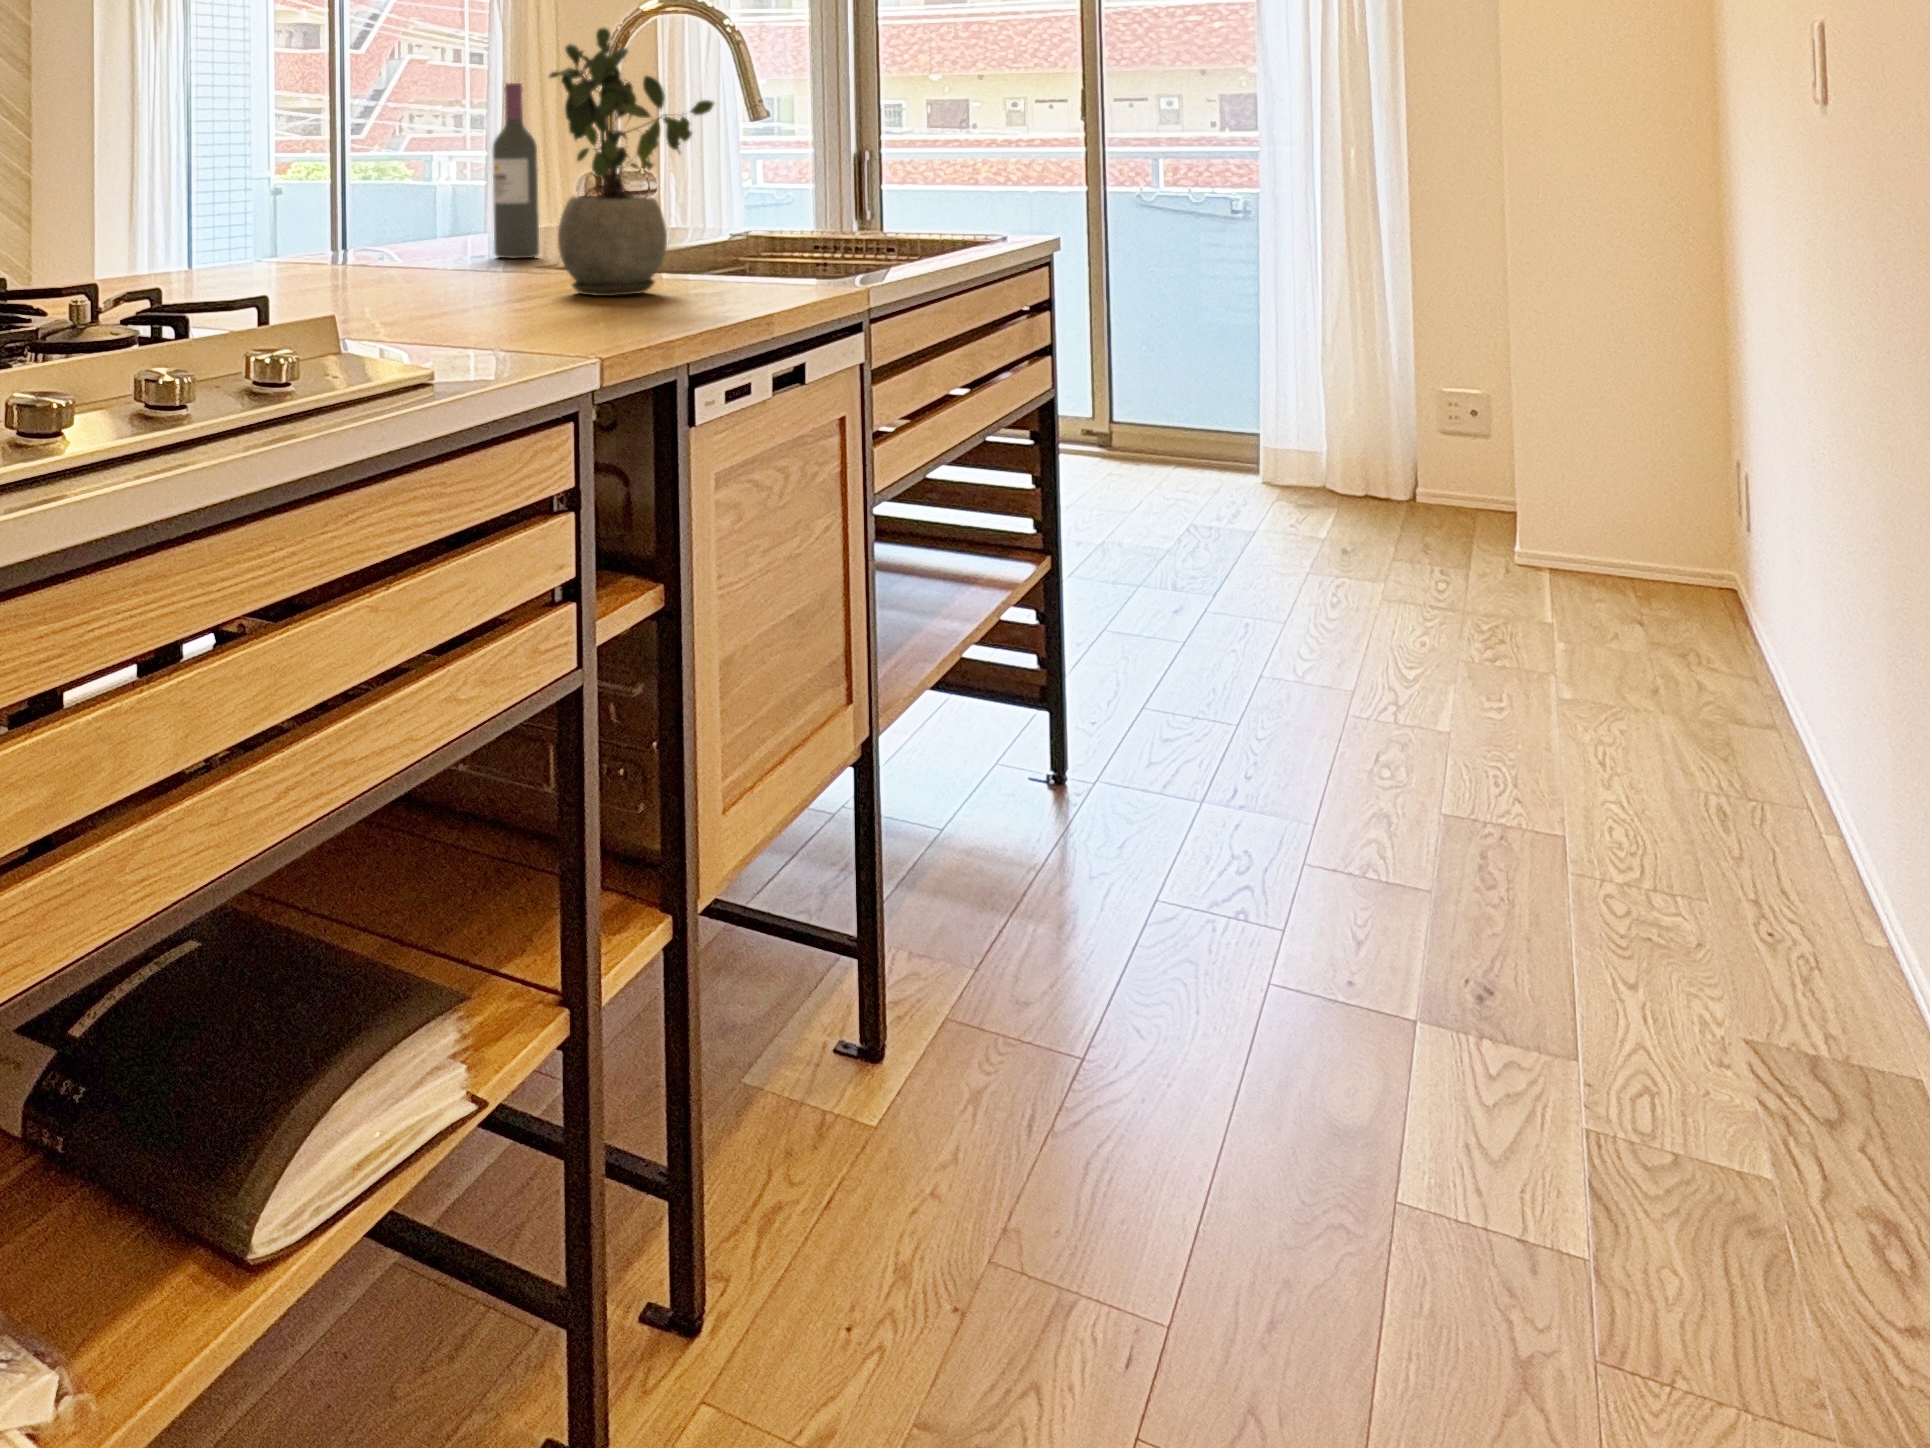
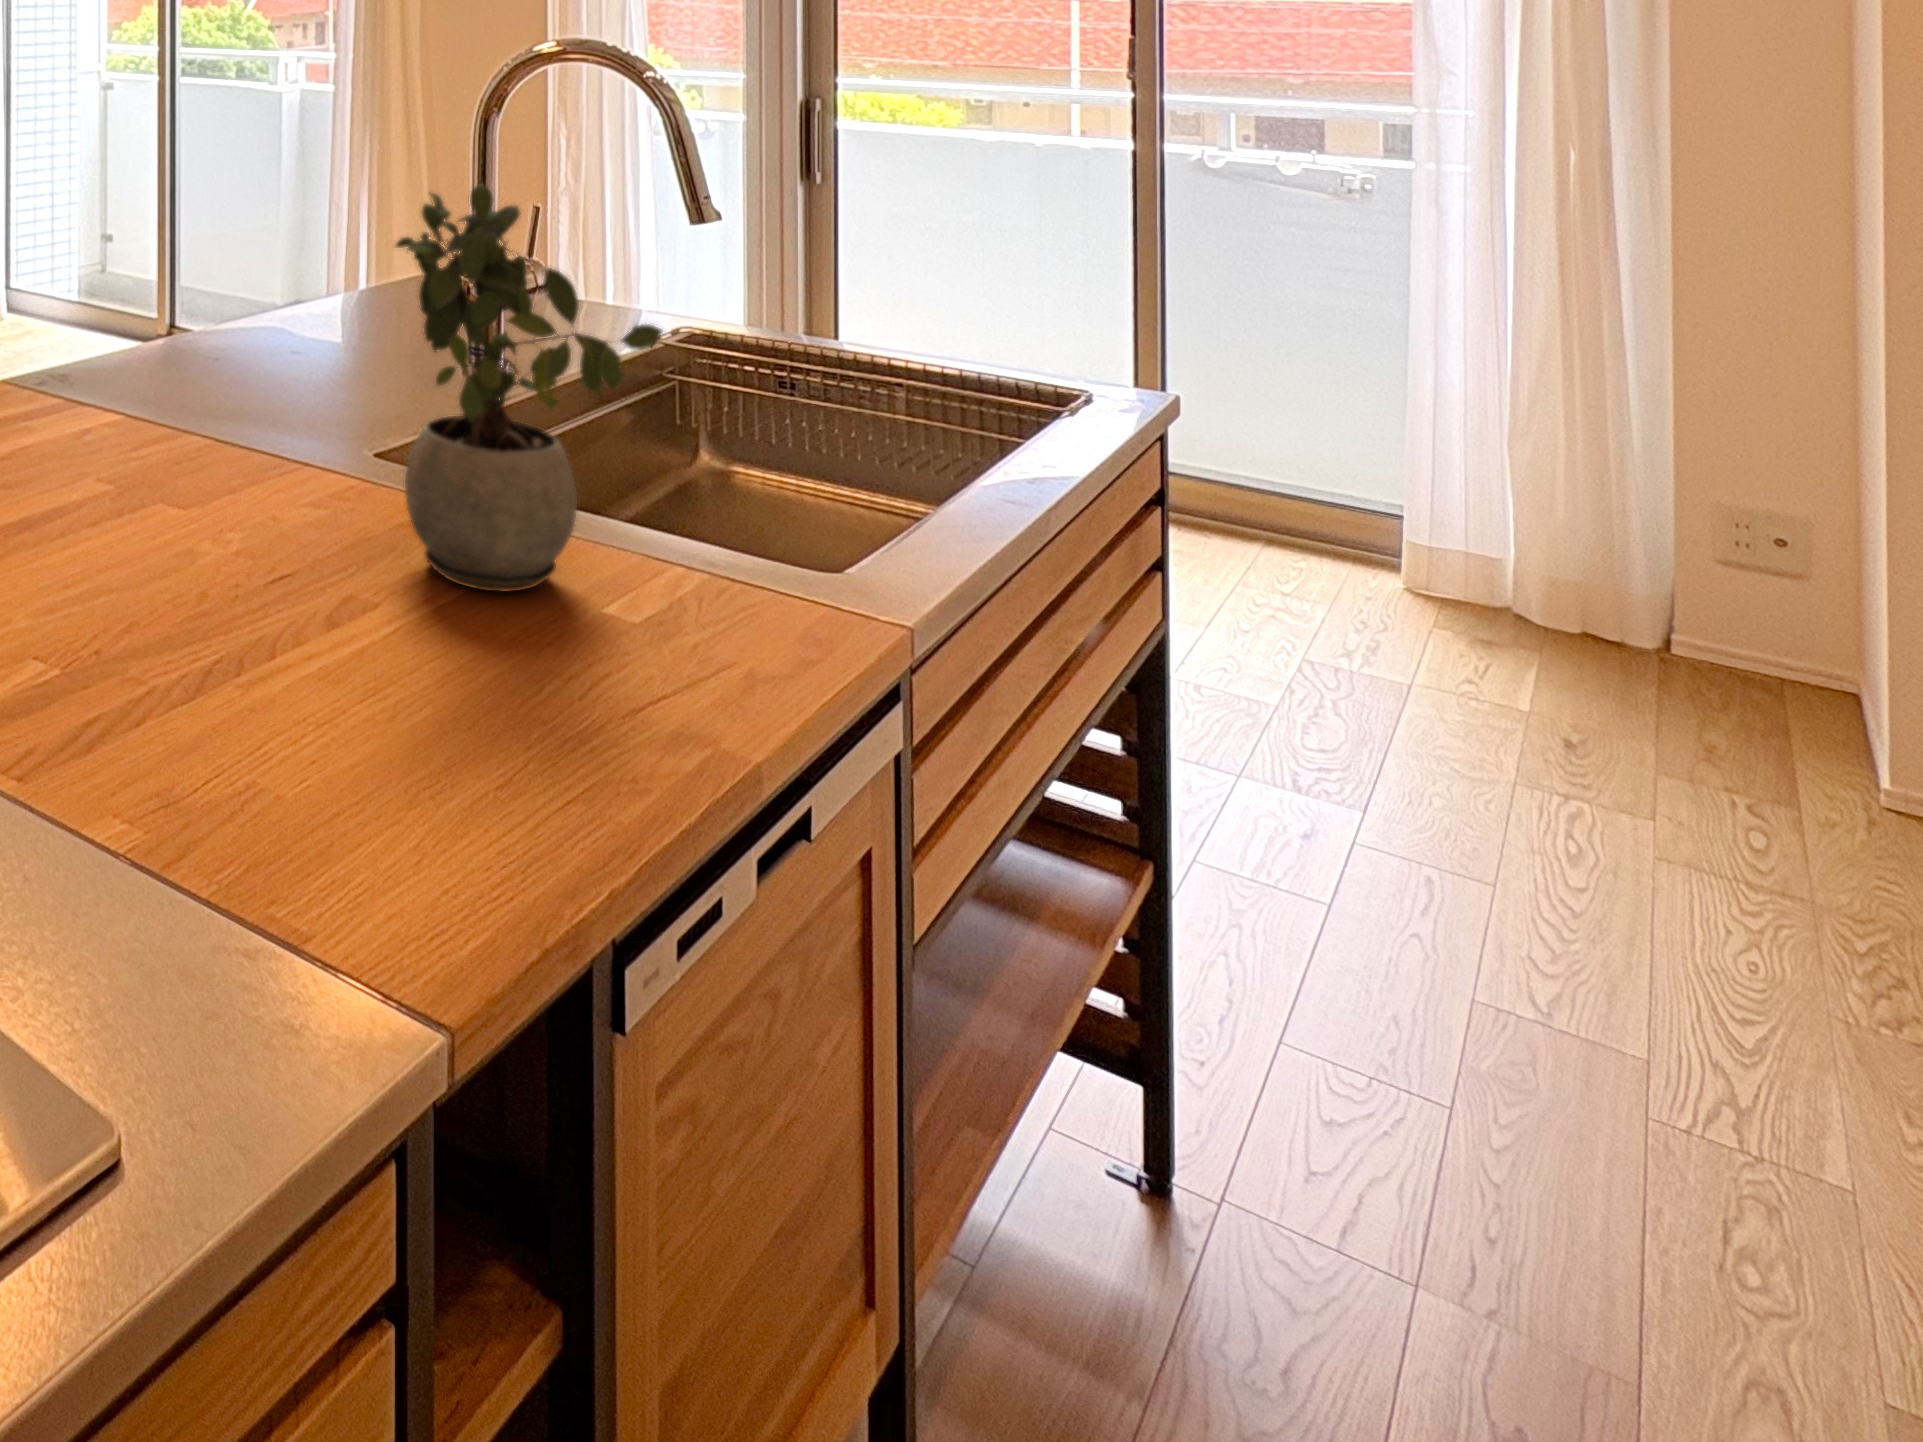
wine bottle: present [492,83,539,258] -> none [324,148,385,387]

